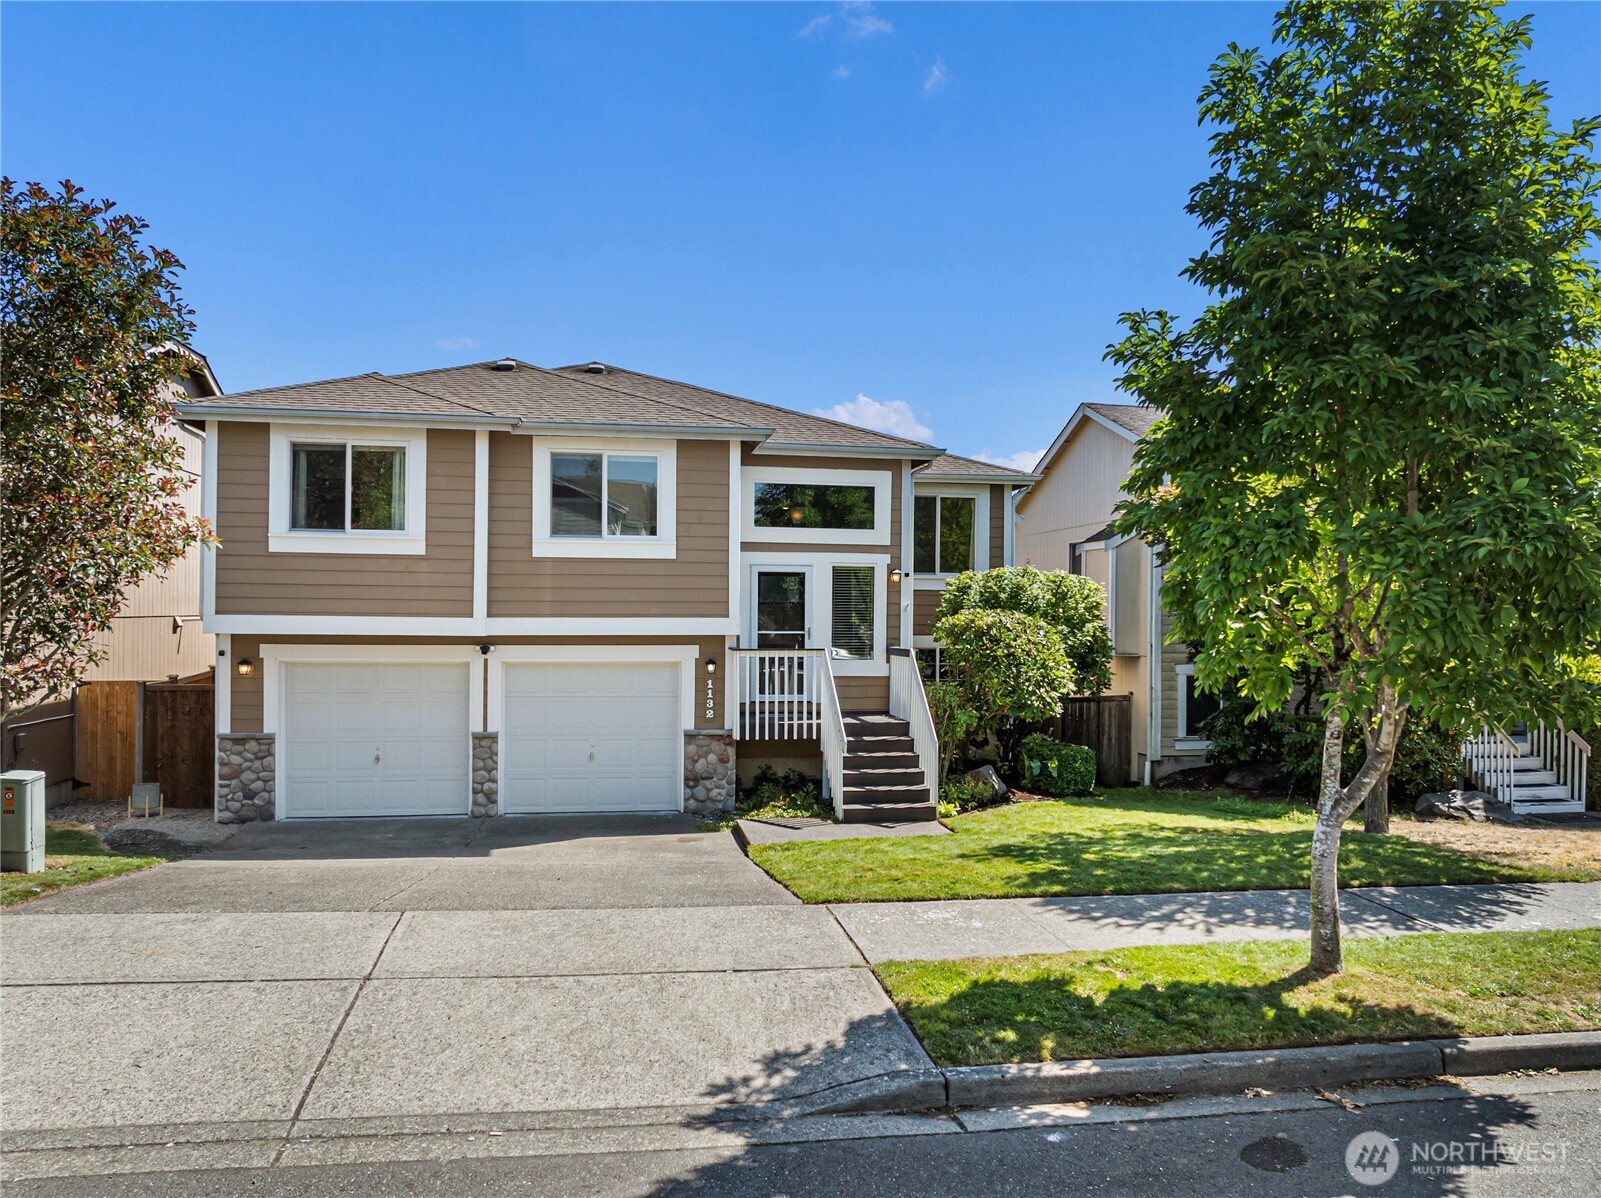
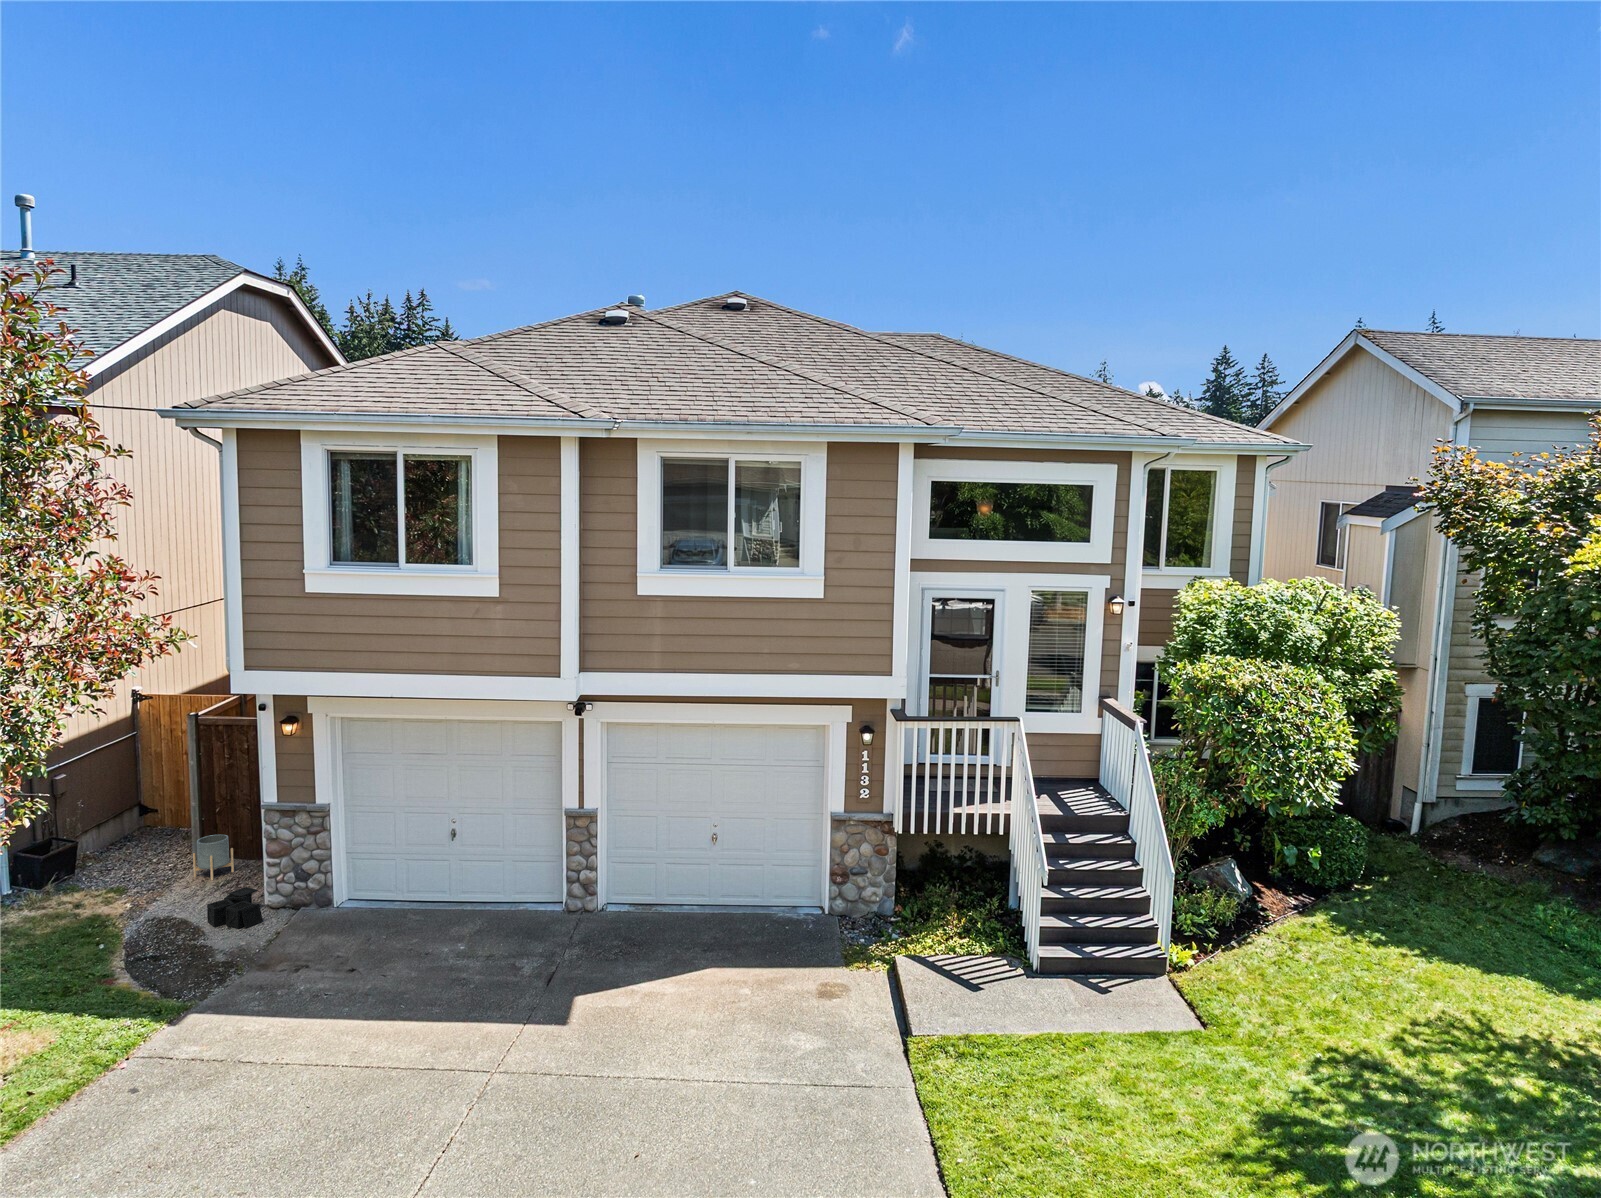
storage bin: none [167,808,215,831] -> present [207,887,263,930]

